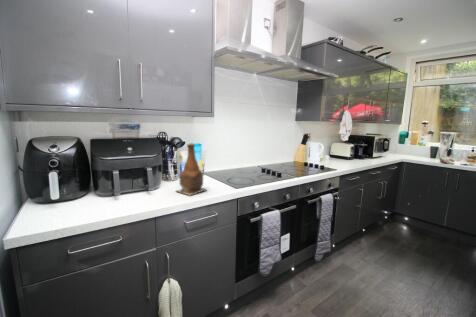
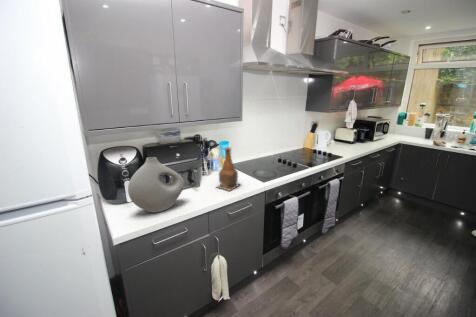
vase: none [46,143,129,214] -> present [128,157,184,212]

